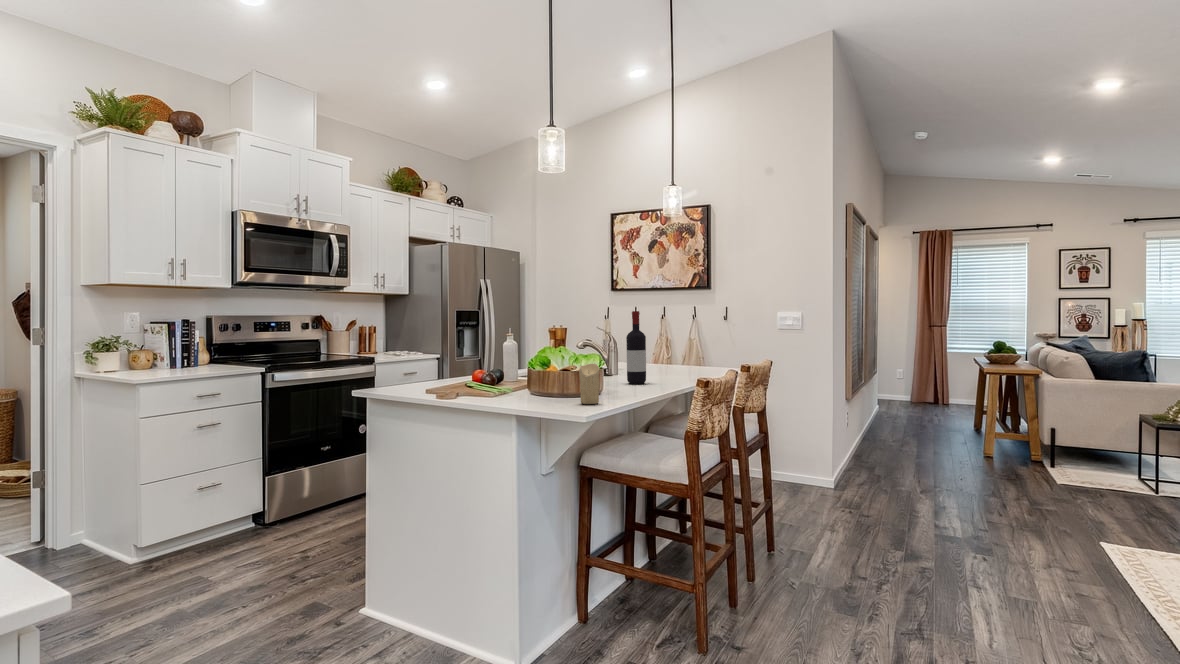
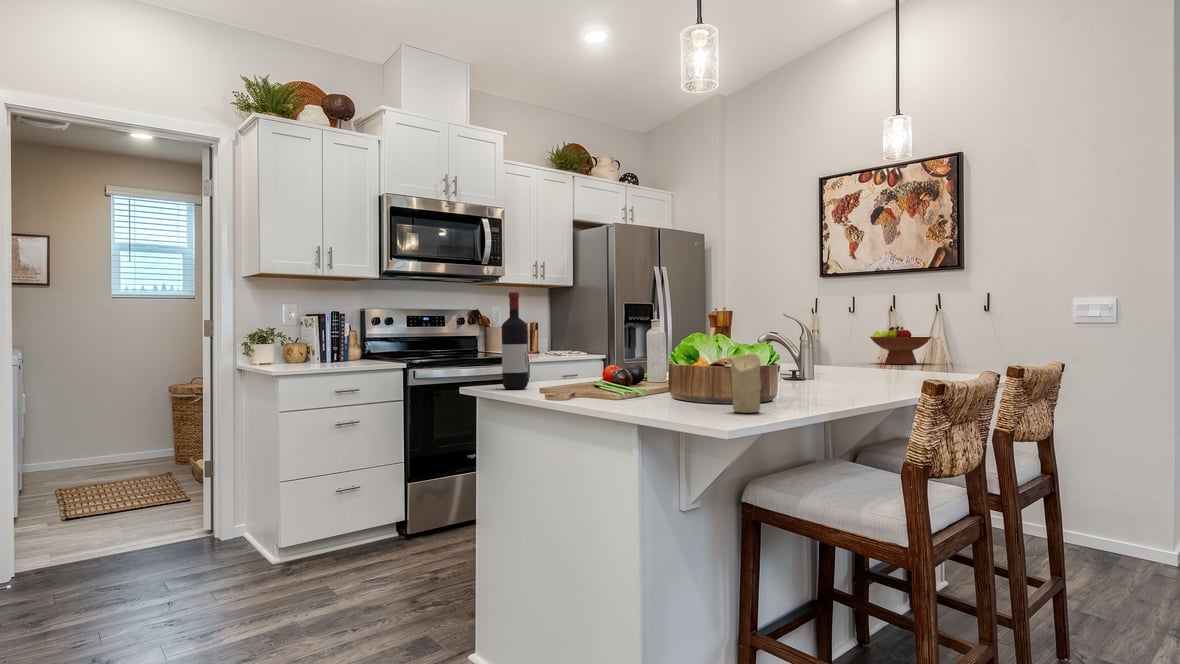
wine bottle: present [626,311,646,384] -> present [502,292,528,389]
fruit bowl: none [647,330,690,359] -> present [870,326,931,365]

